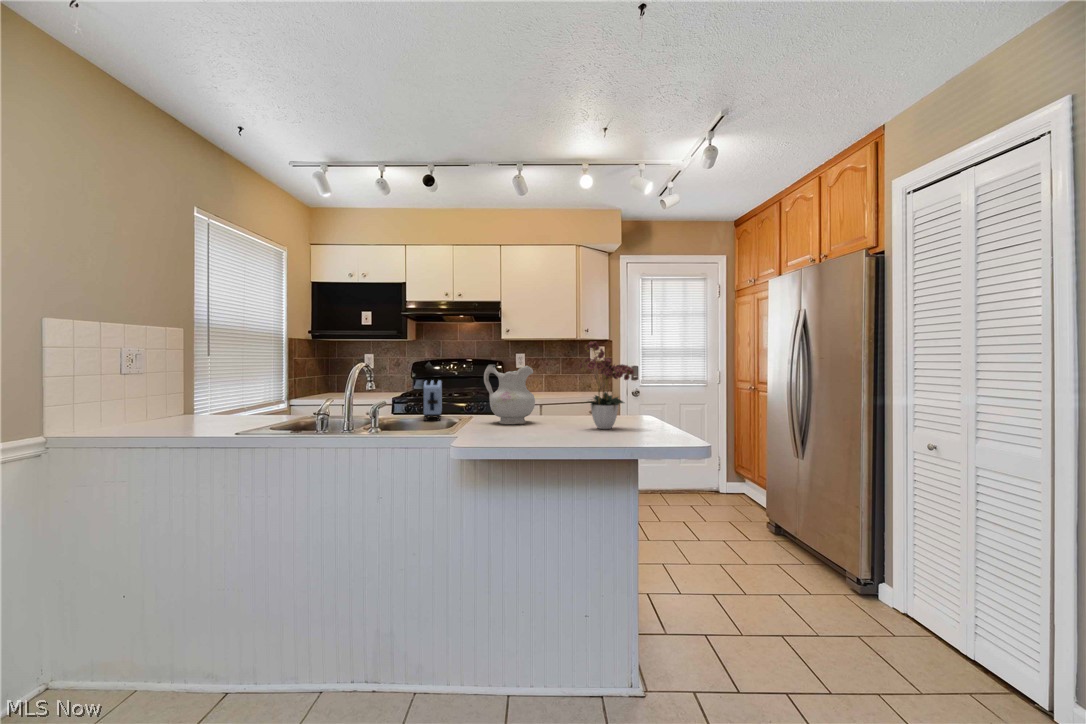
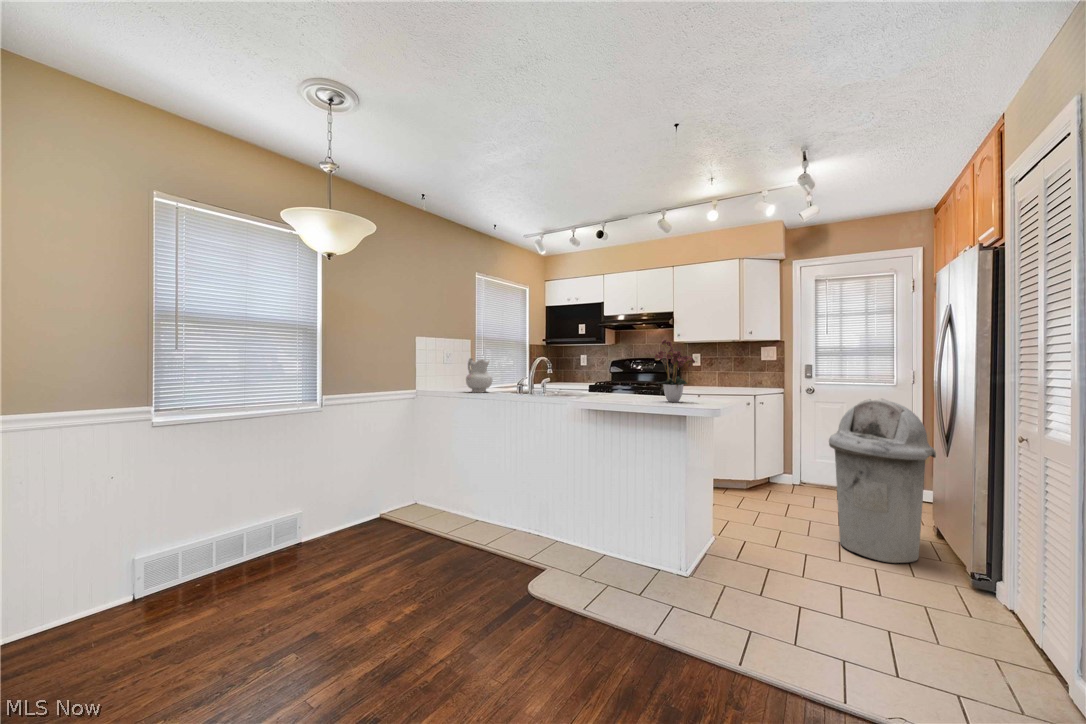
ceramic pitcher: present [484,364,535,424] -> present [466,358,492,393]
toaster: present [424,380,442,421] -> none [573,369,592,395]
trash can: none [713,407,813,582] -> present [829,399,936,563]

